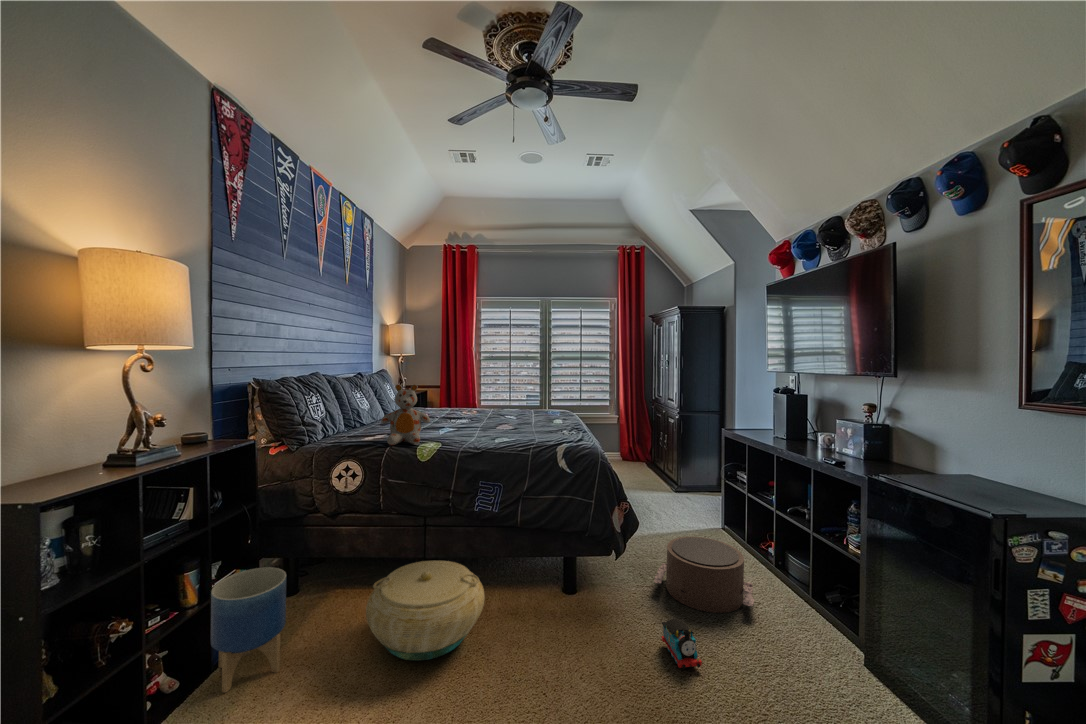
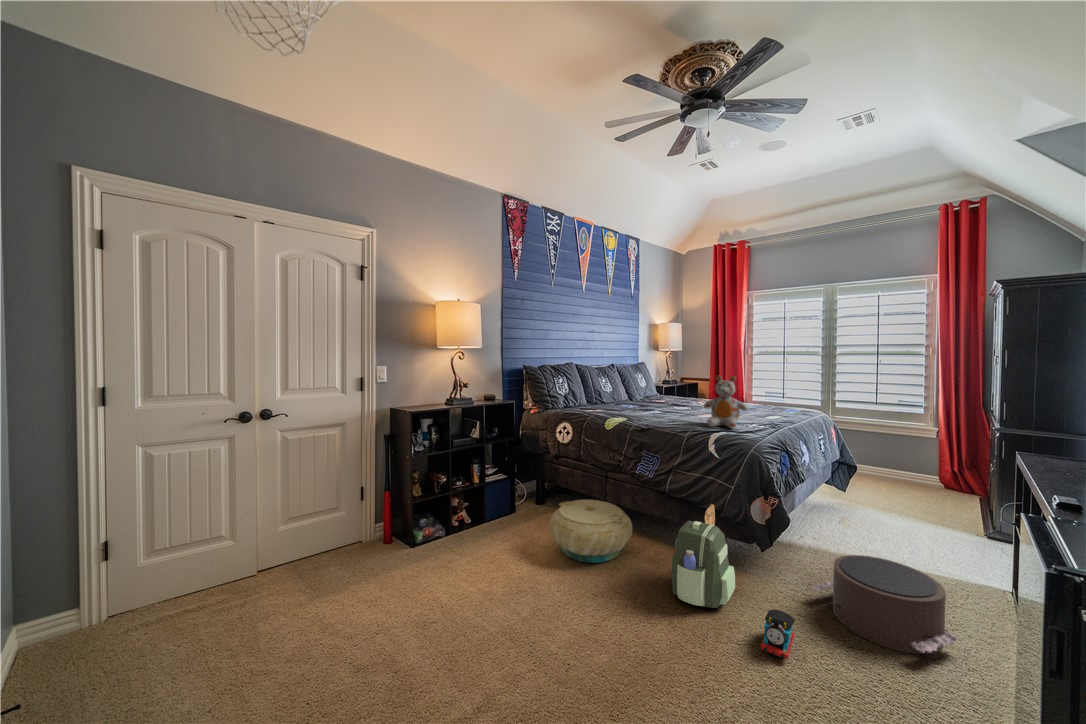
stuffed bear: present [381,384,430,445] -> present [704,376,748,429]
backpack: none [556,529,619,652] -> present [672,504,735,608]
planter: present [211,567,286,692] -> none [481,475,516,536]

